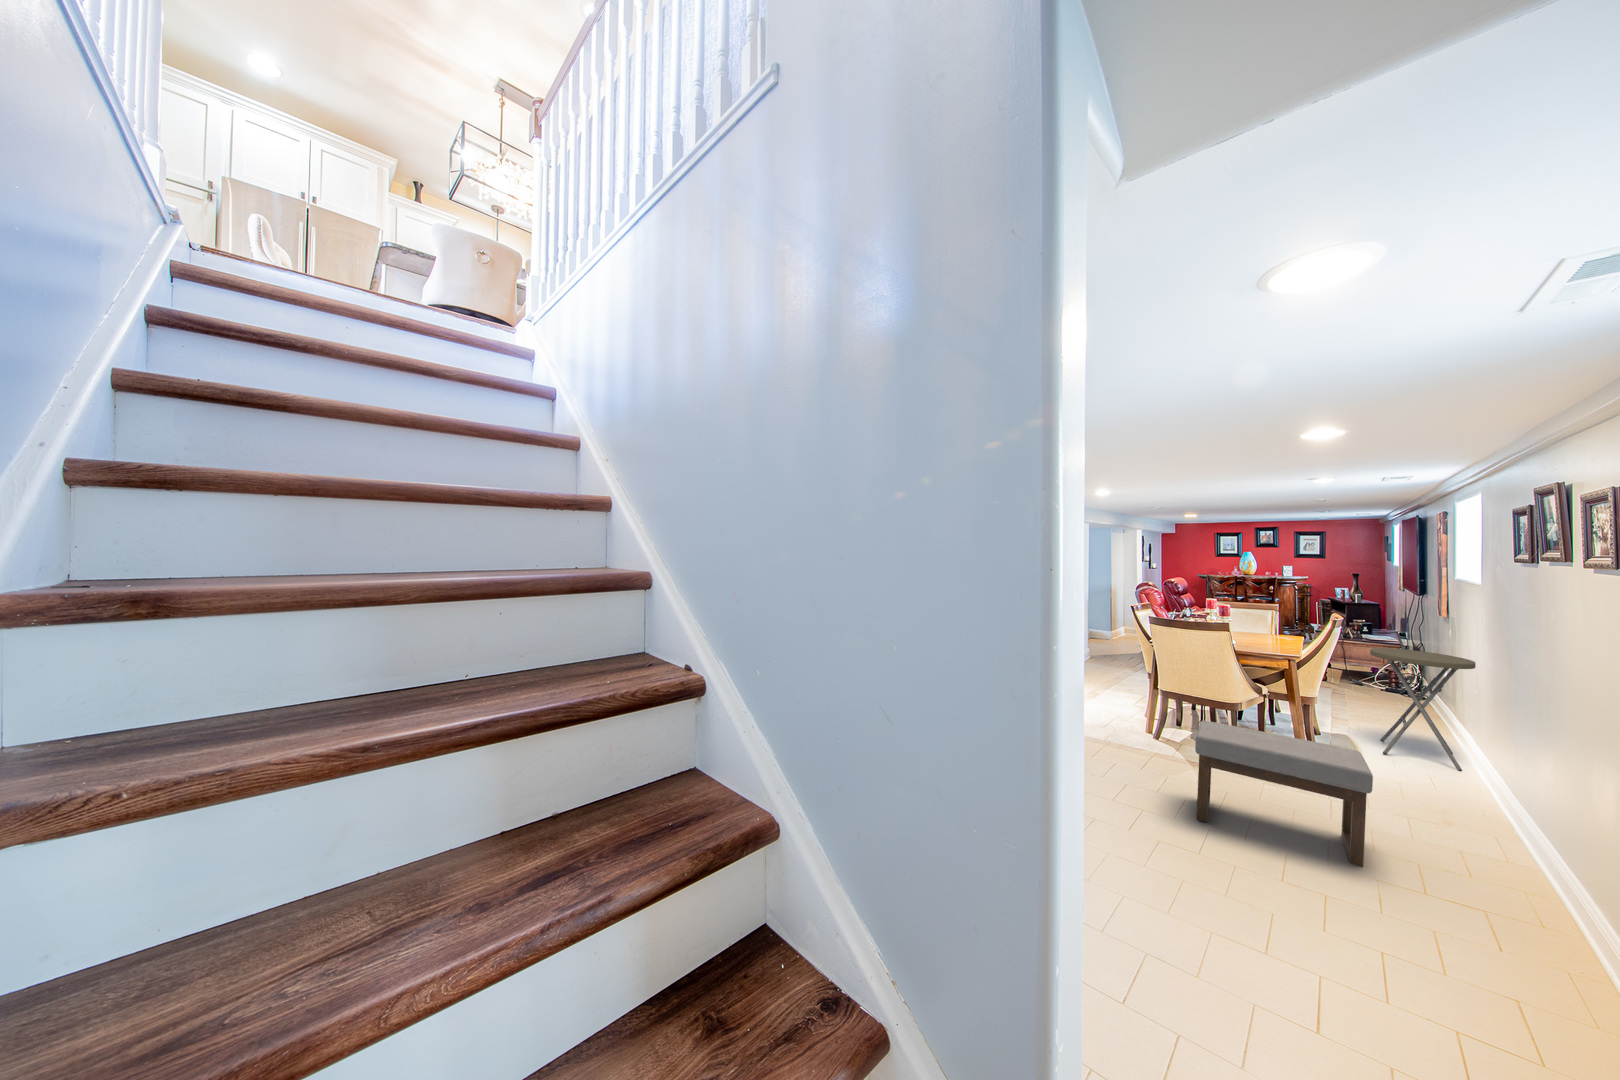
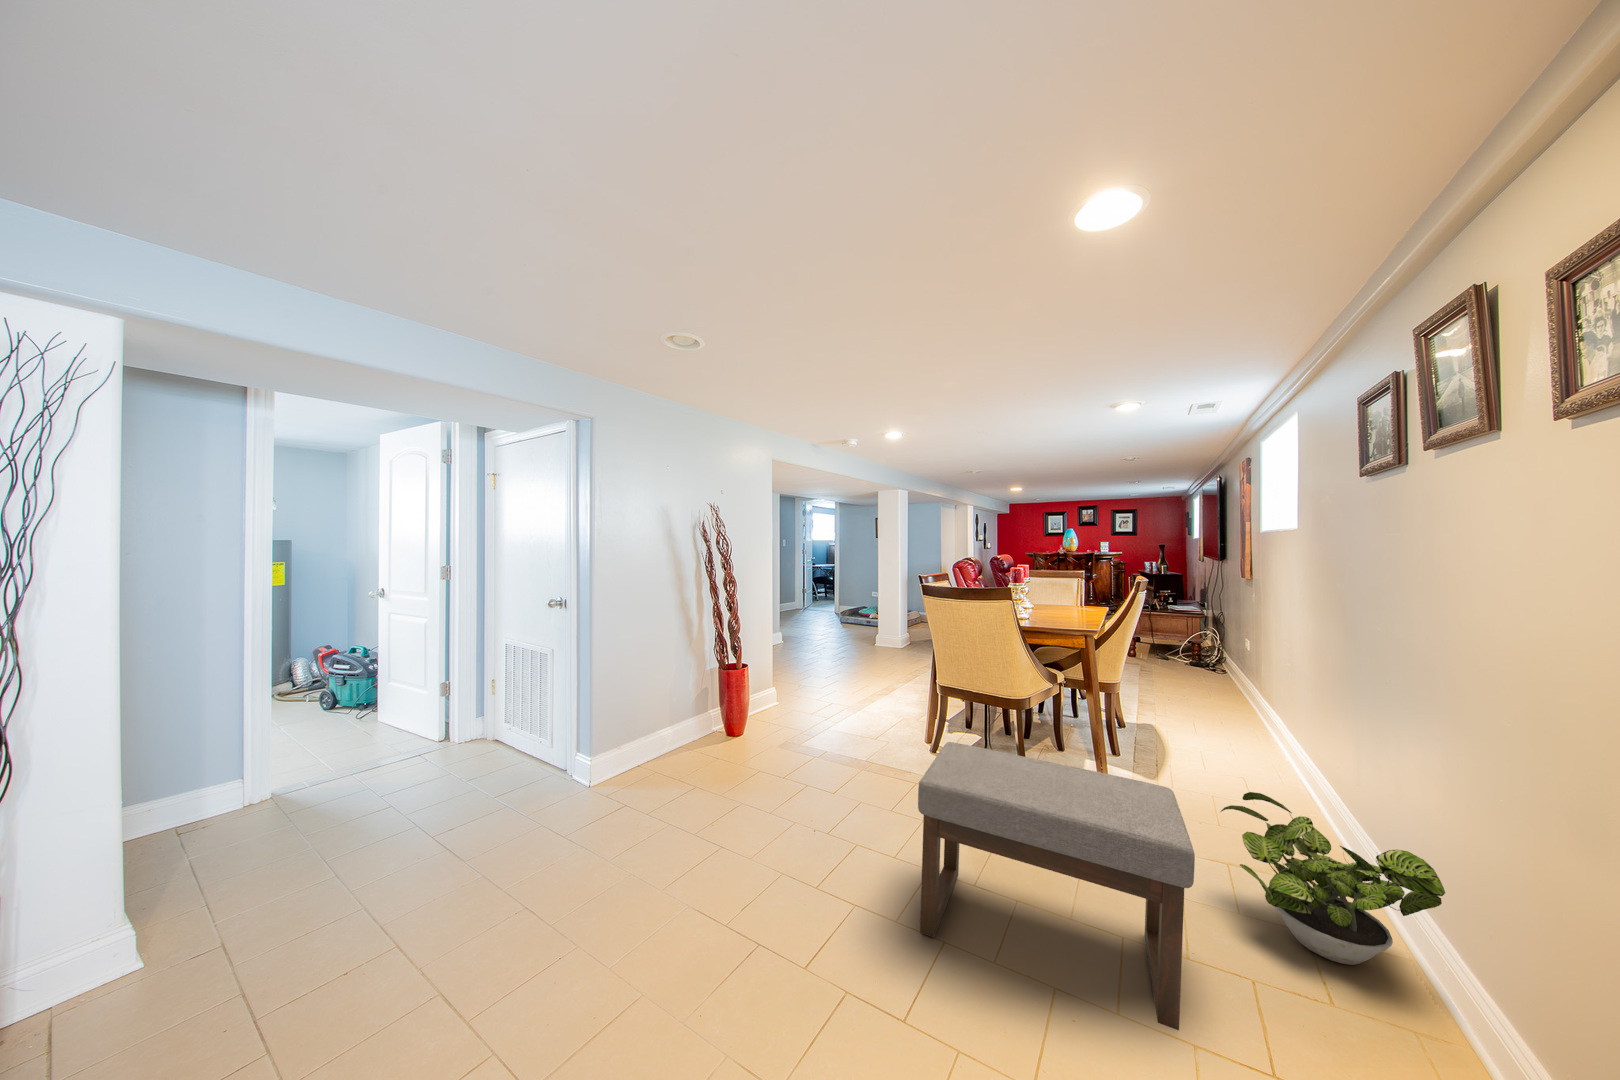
side table: present [1370,648,1476,771] -> none [1179,615,1292,768]
potted plant: none [1396,761,1543,860] -> present [1221,792,1445,965]

